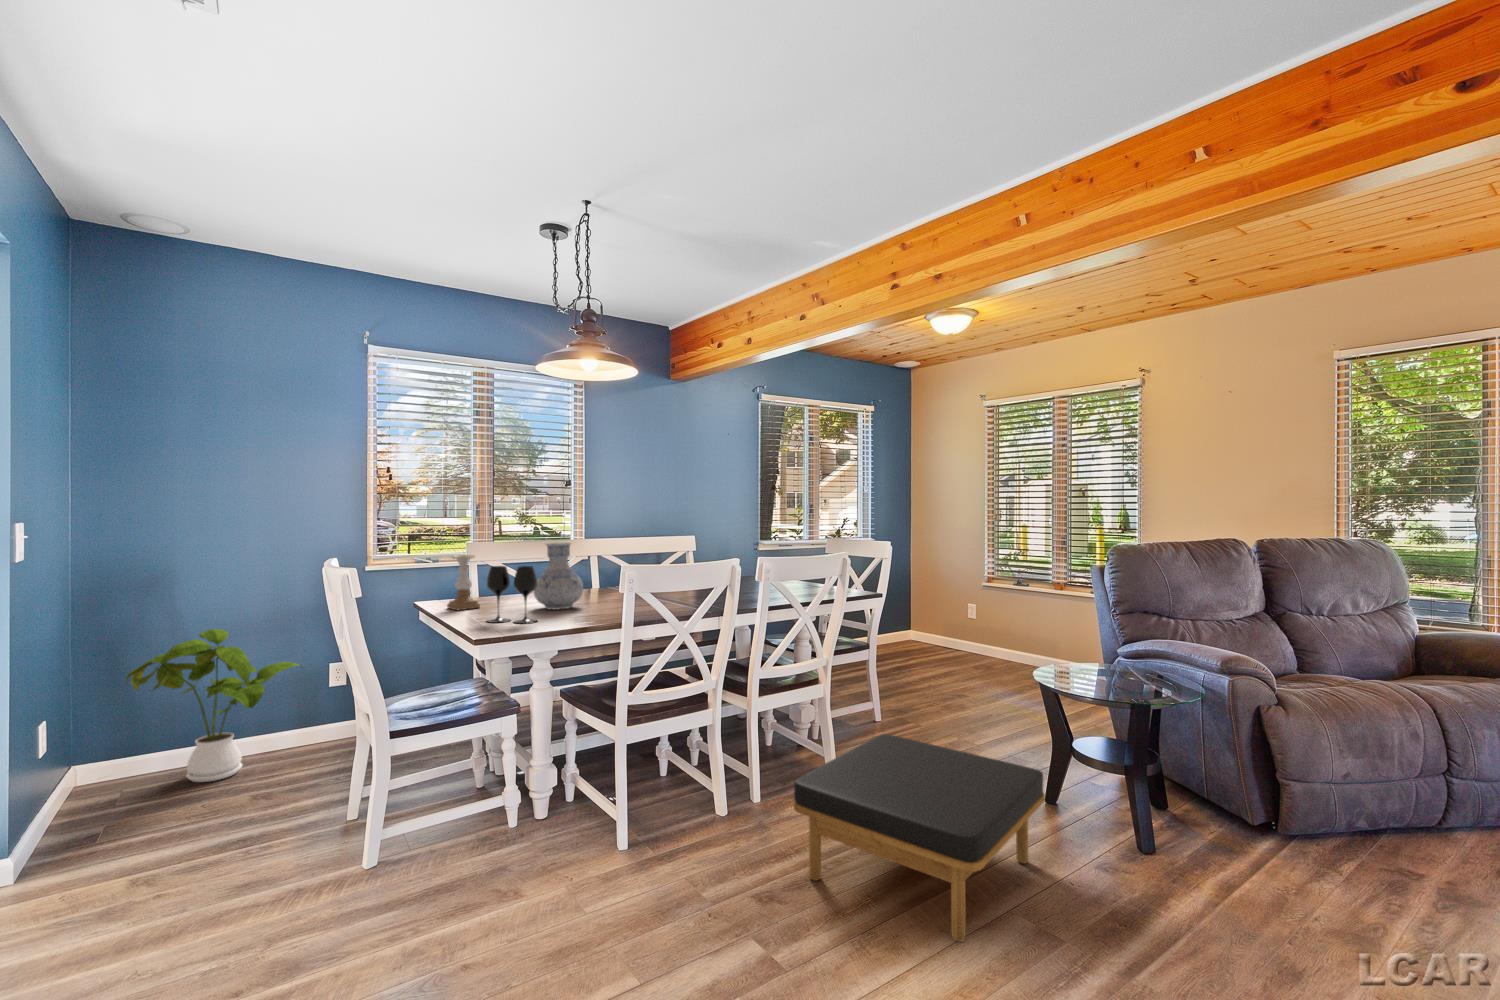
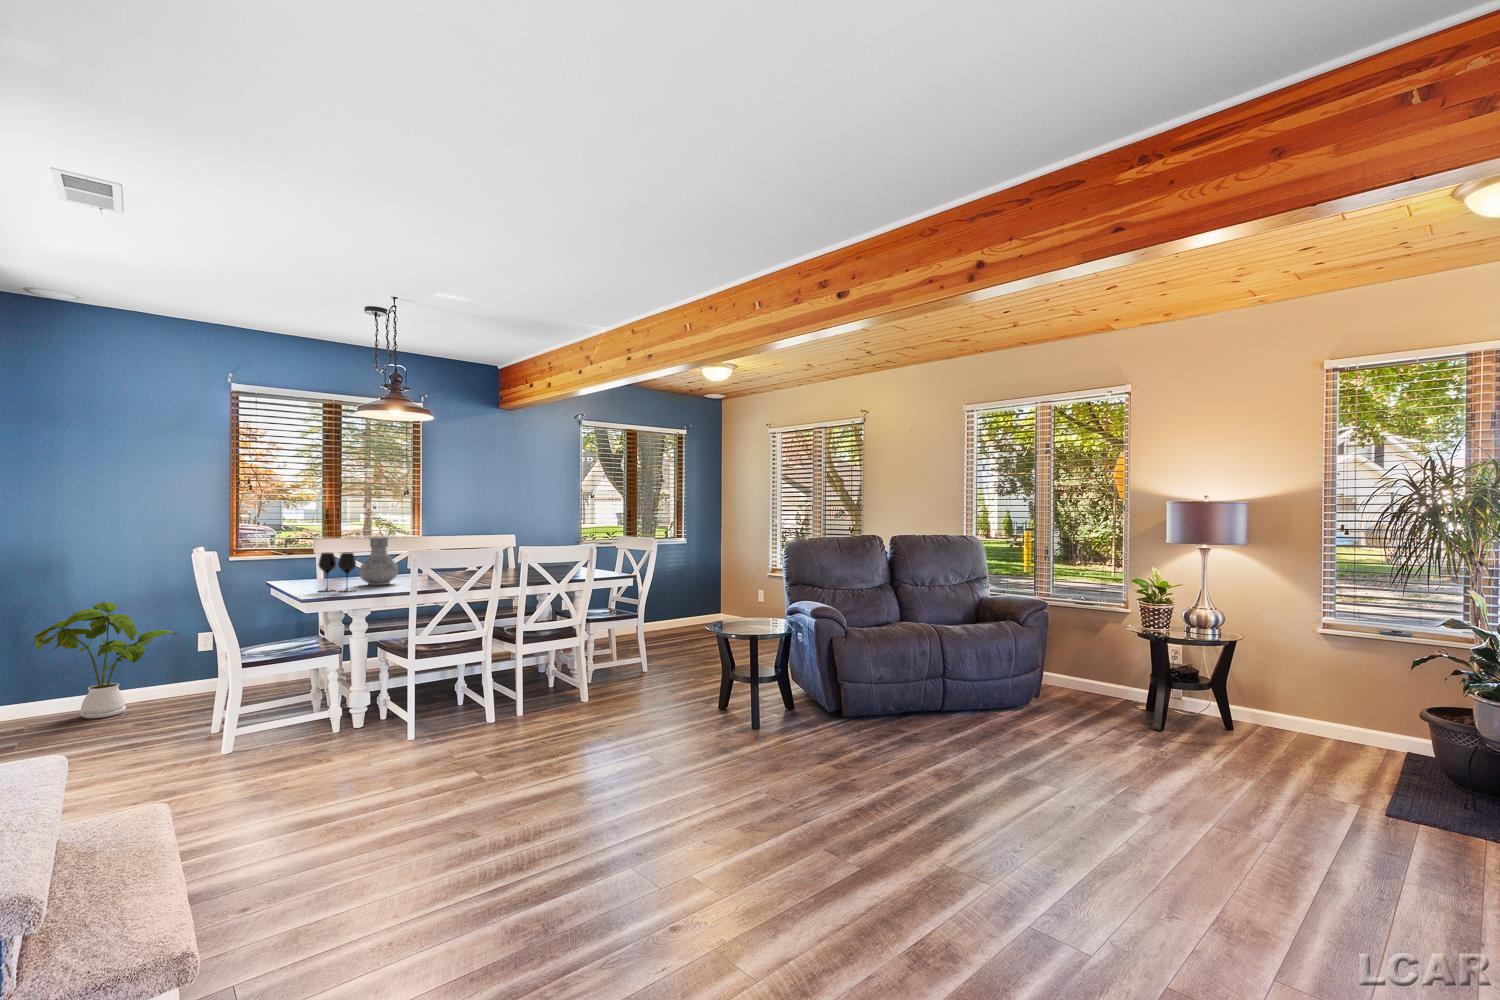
candle holder: present [447,555,480,610] -> none [292,547,318,586]
ottoman: present [794,734,1045,941] -> none [517,665,683,767]

